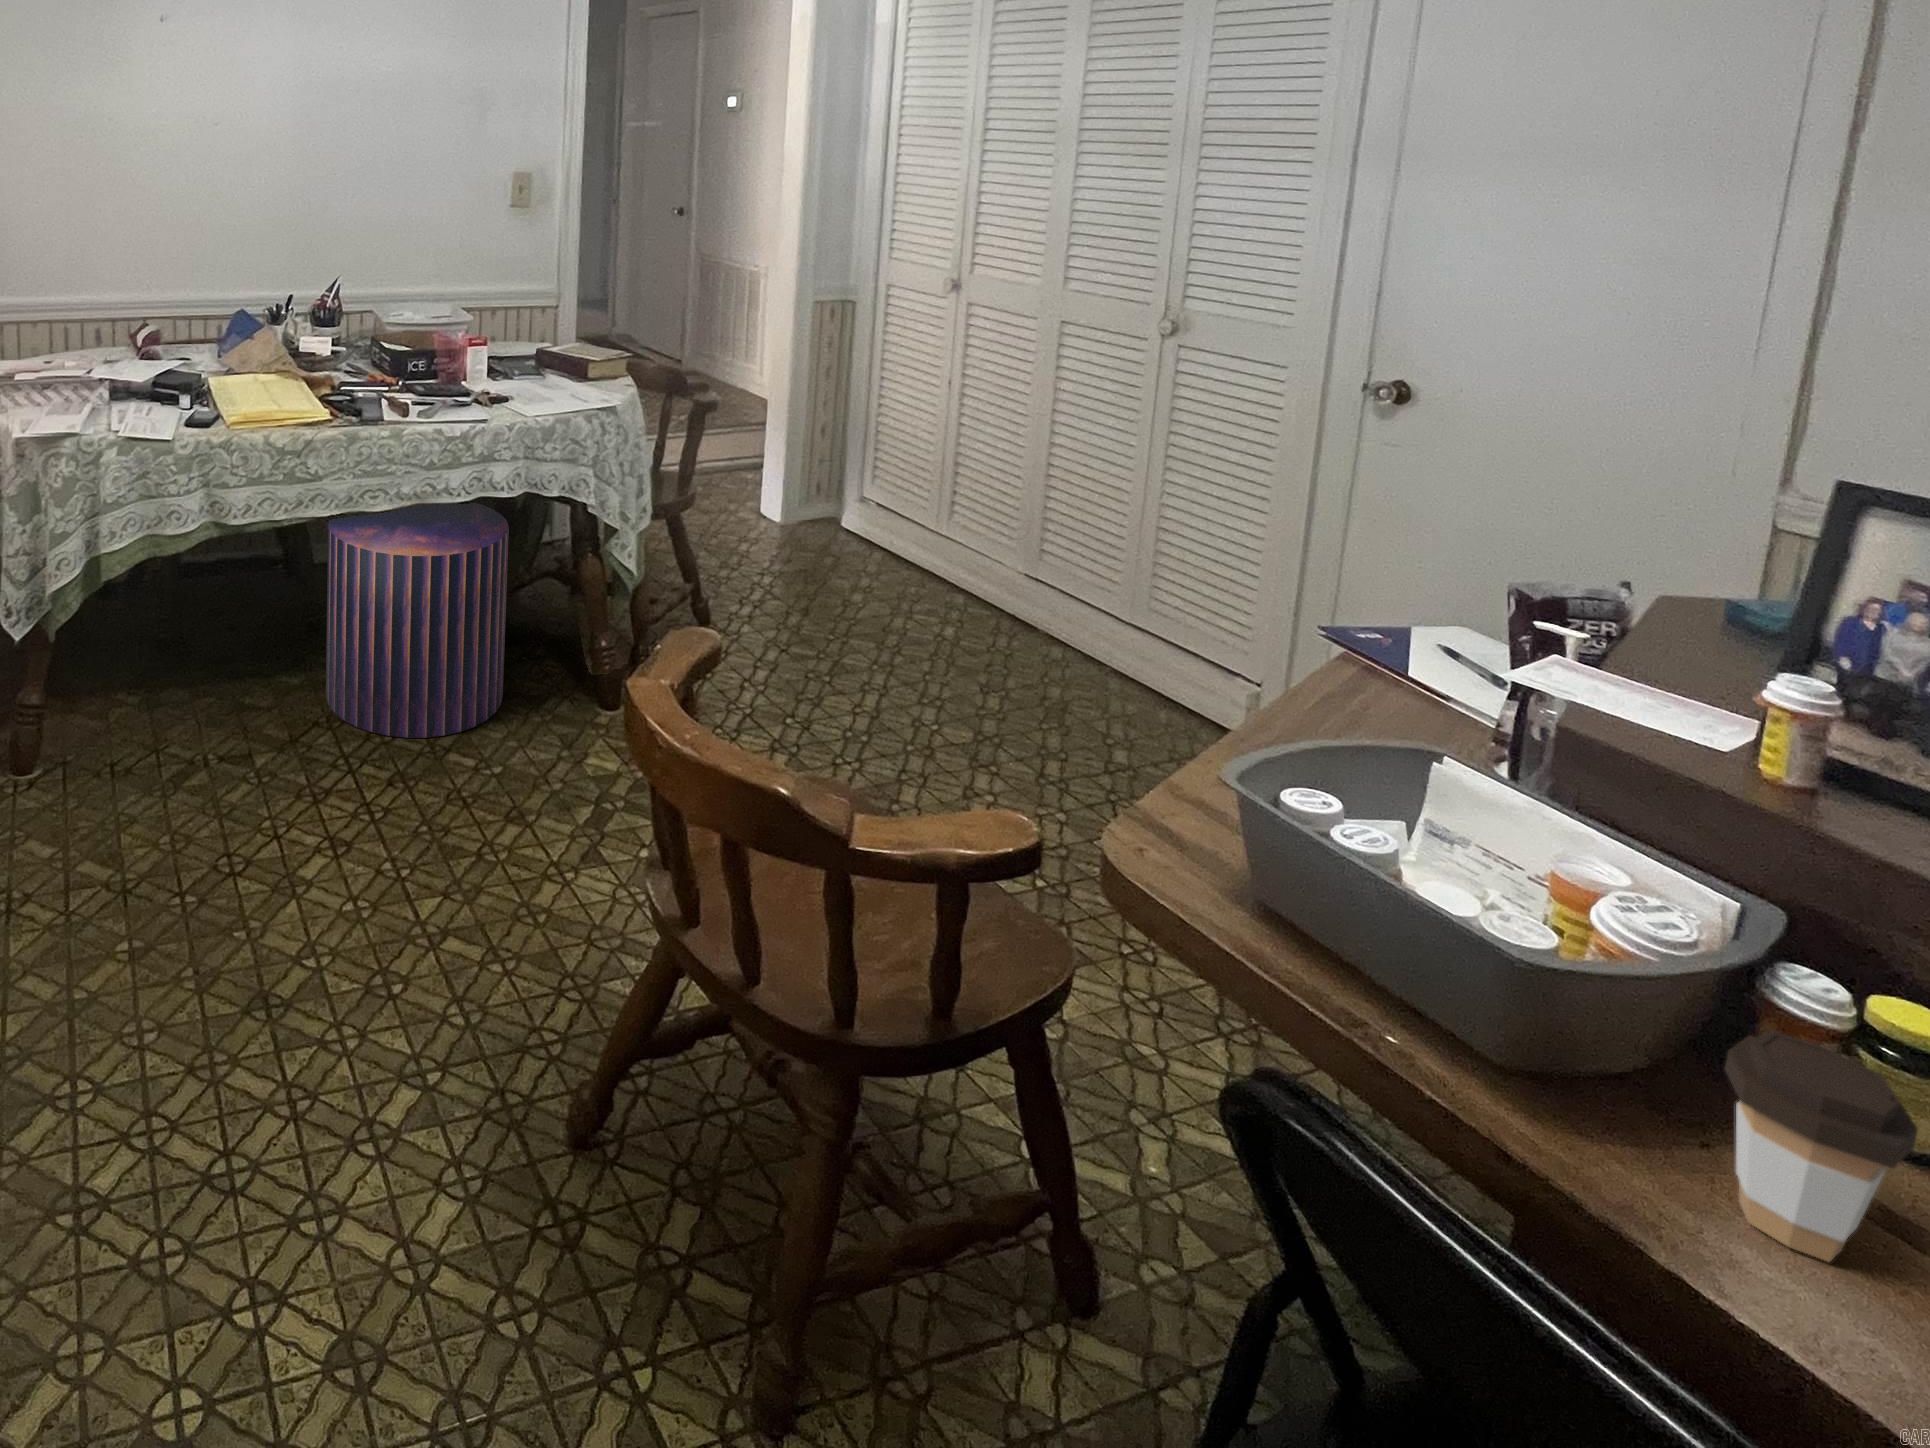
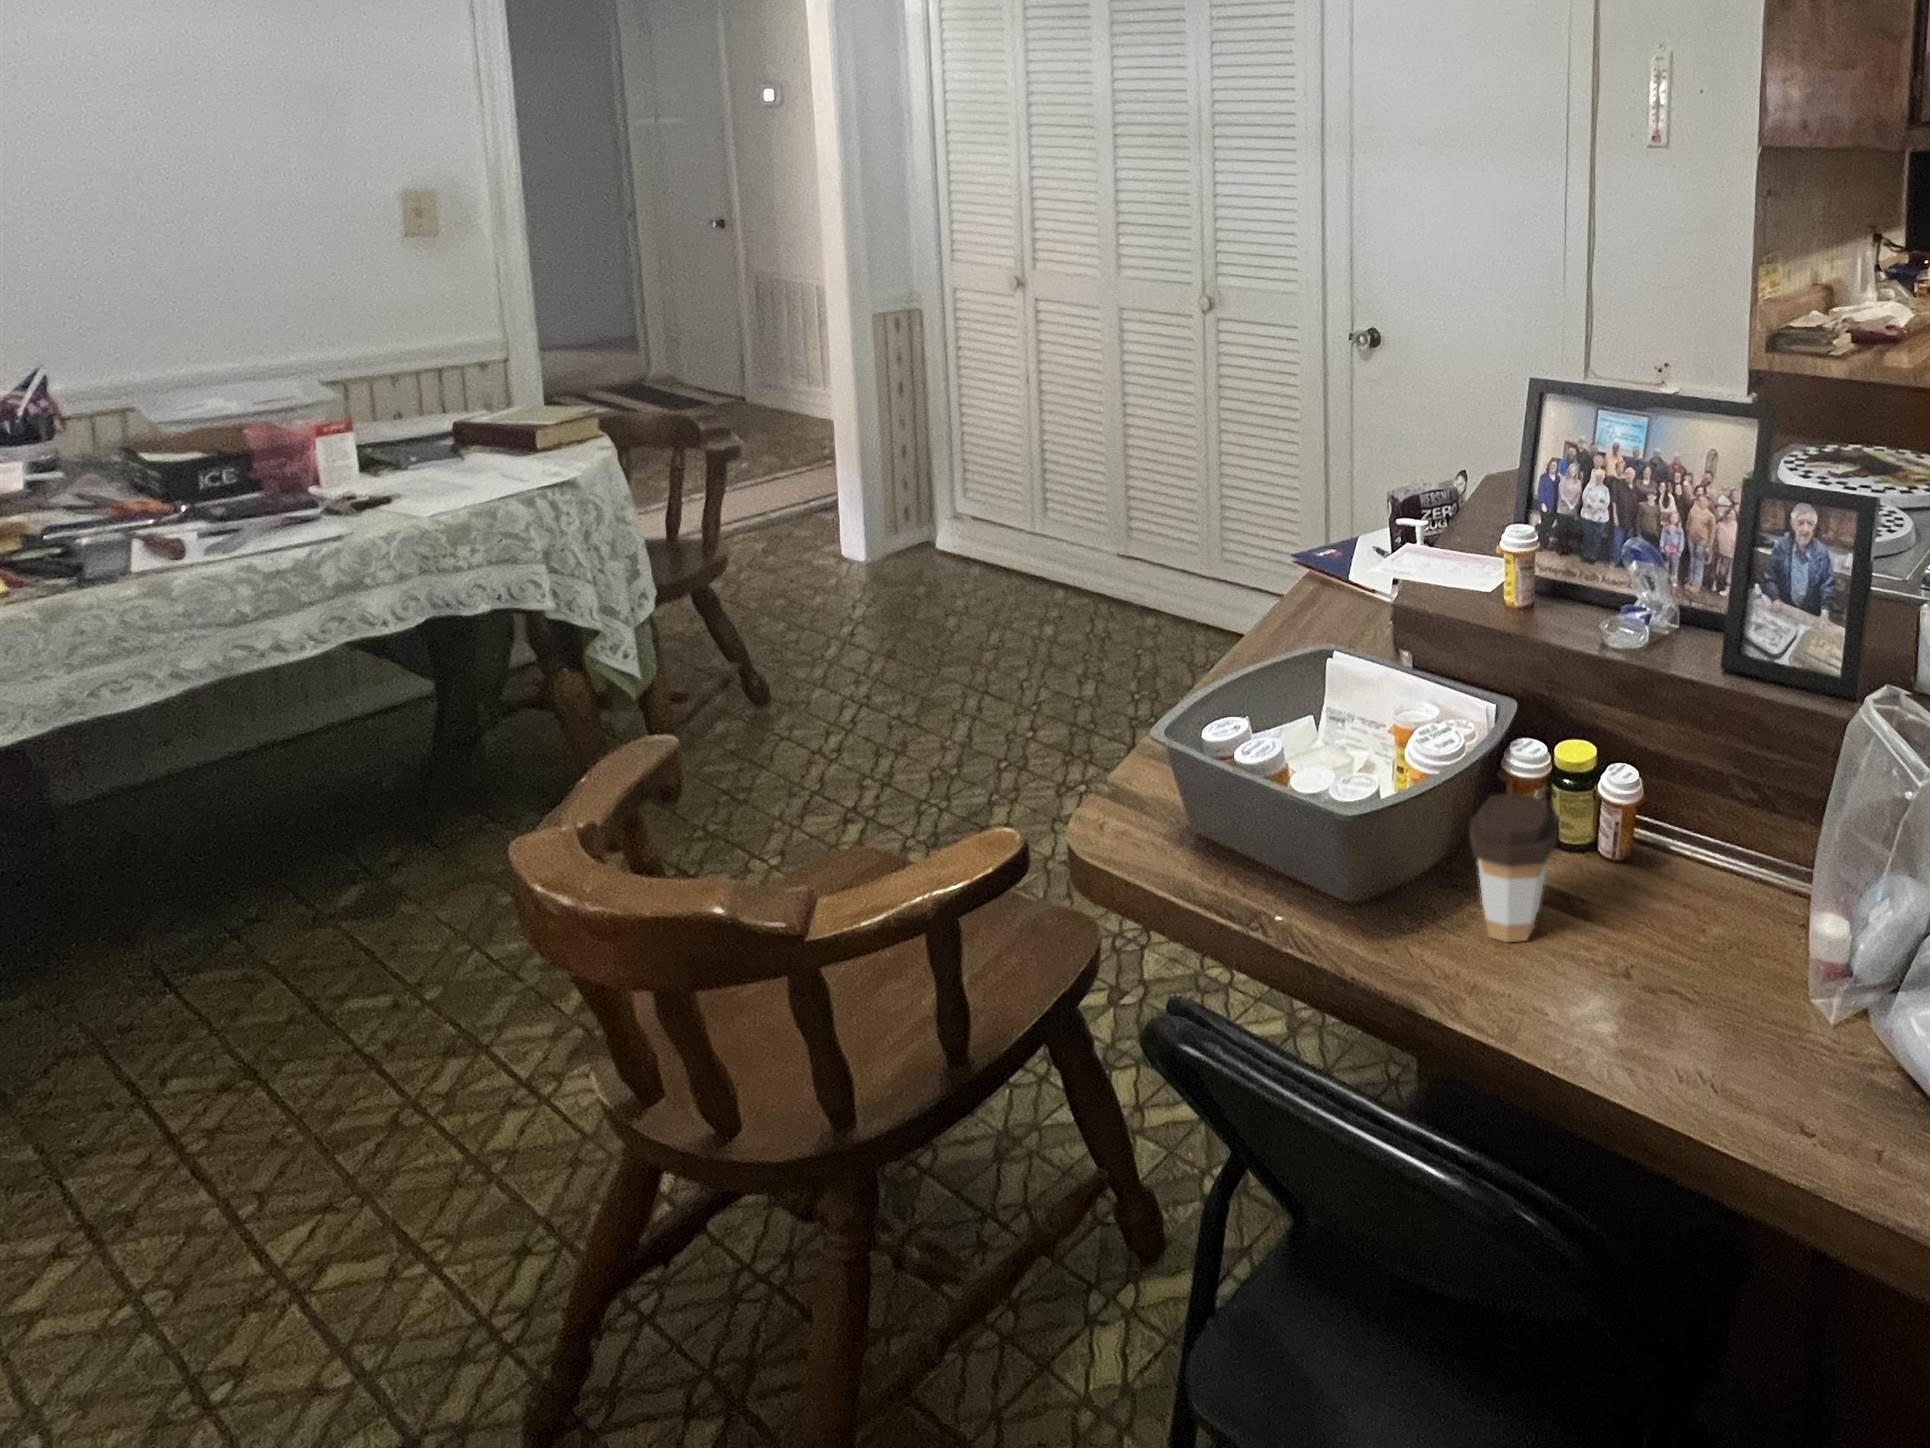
pouf: present [326,502,509,738] -> none [29,648,441,1037]

